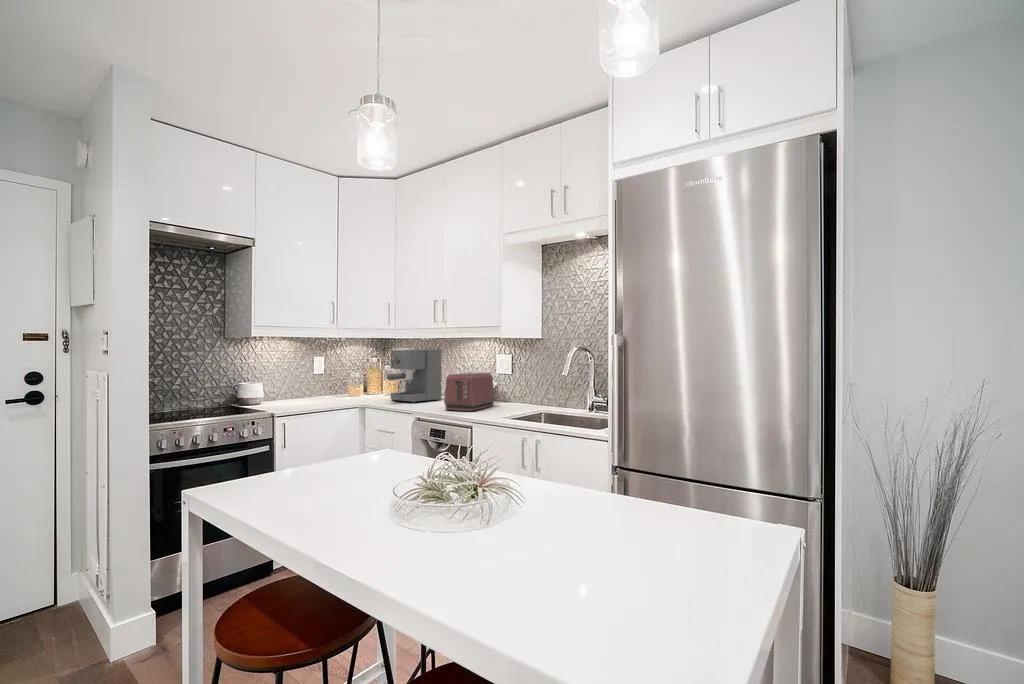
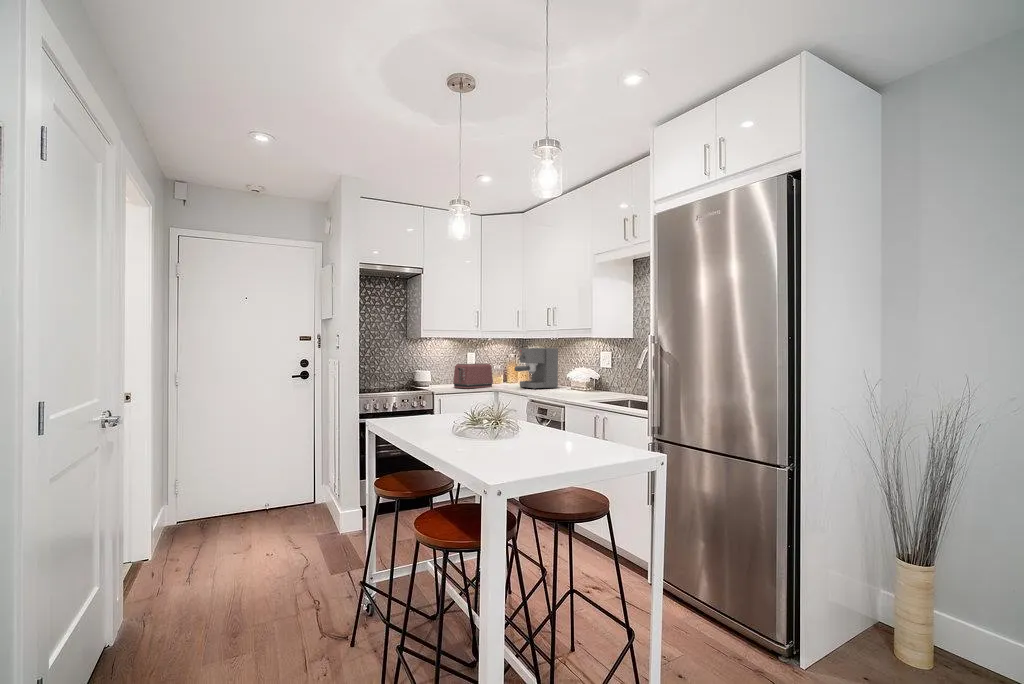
toaster: present [444,373,495,411] -> present [453,364,493,389]

